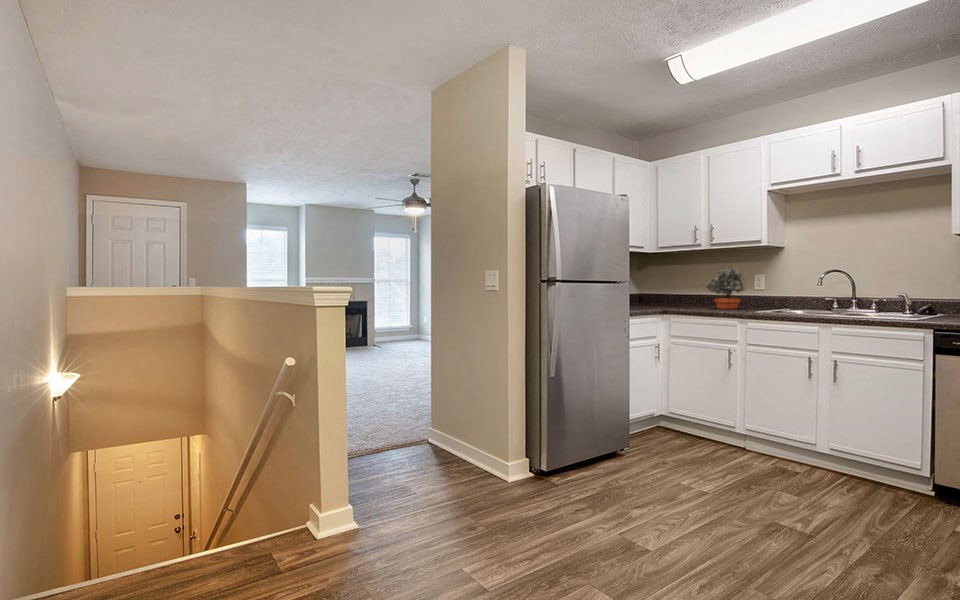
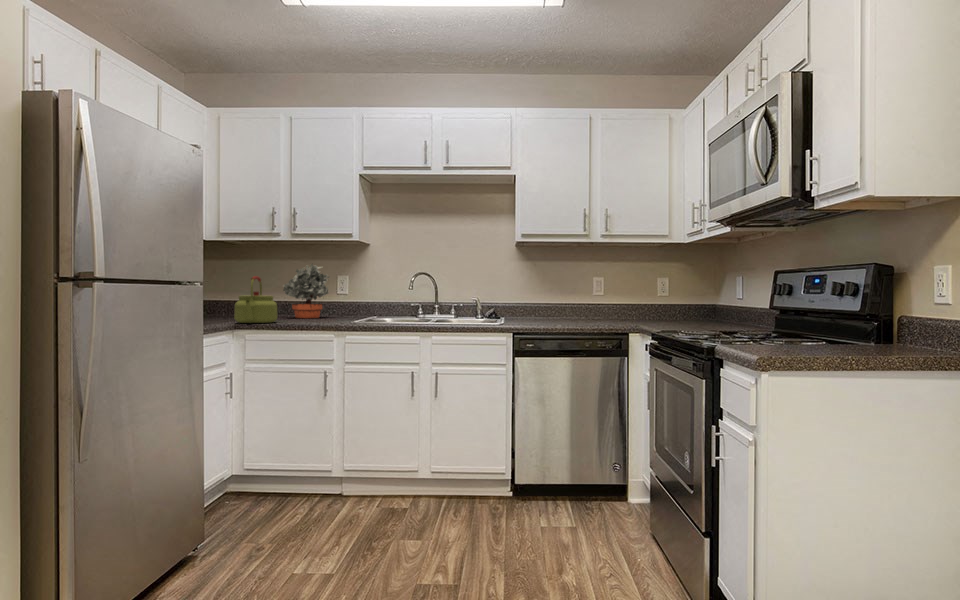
kettle: none [664,278,695,311] -> present [234,276,277,323]

